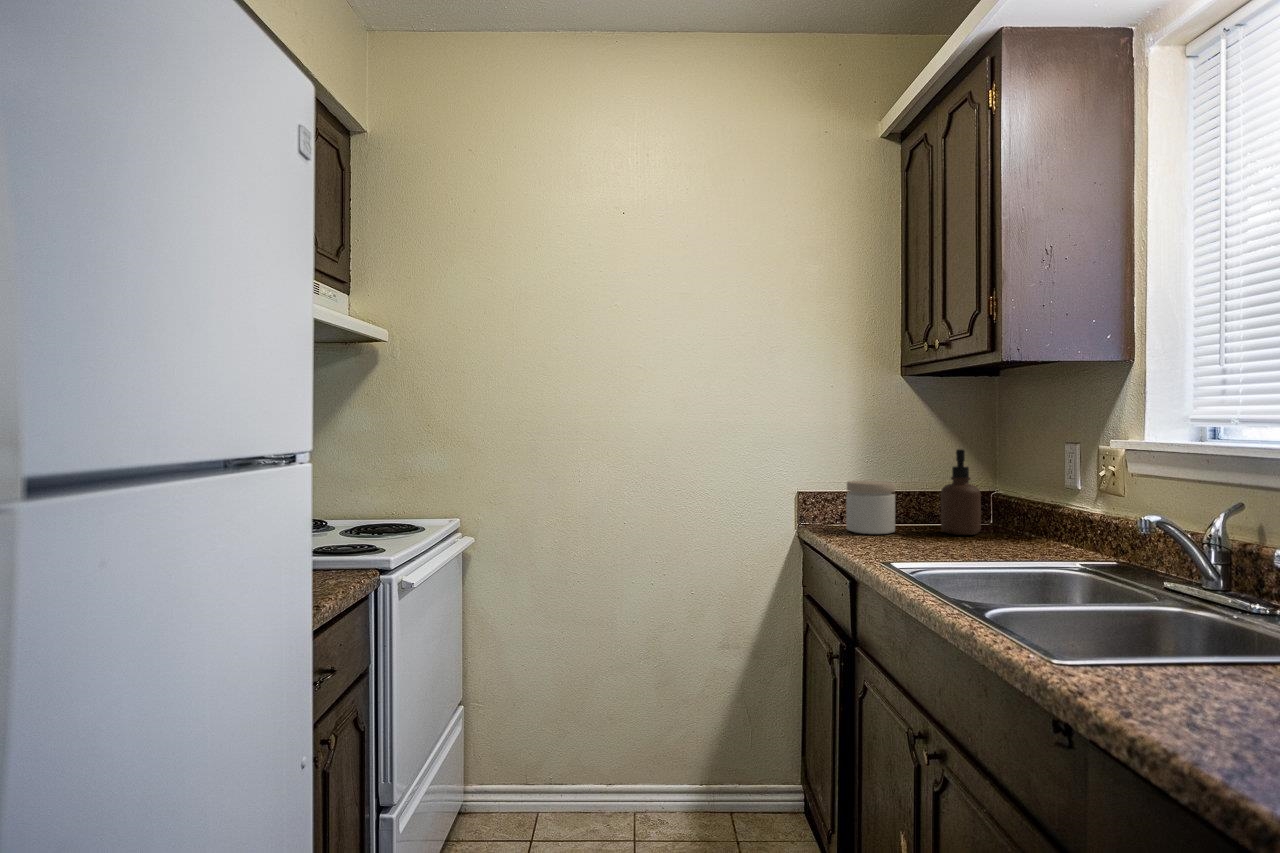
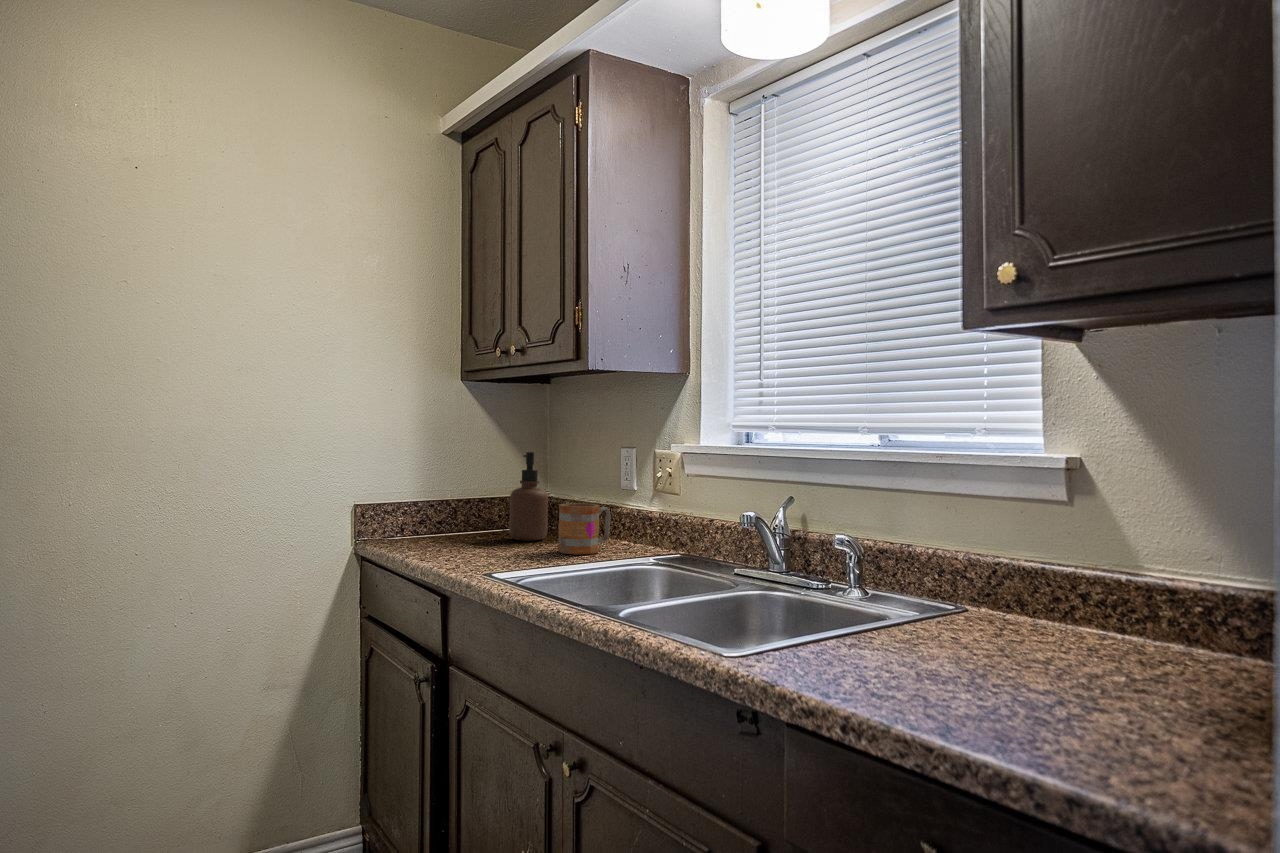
jar: present [846,481,895,534] -> none [411,487,466,546]
mug: none [980,501,1041,553] -> present [558,503,611,554]

